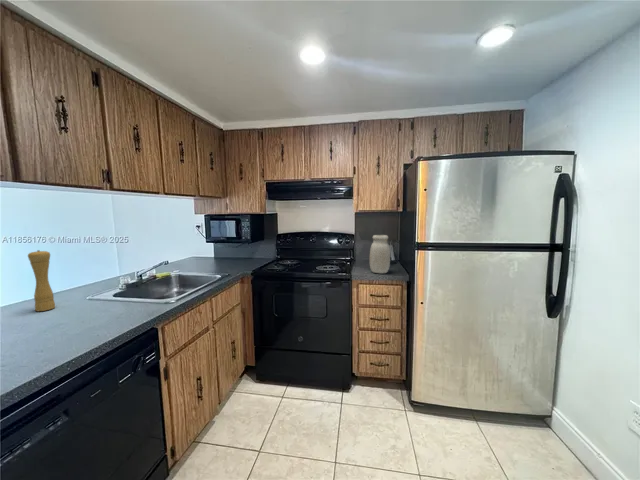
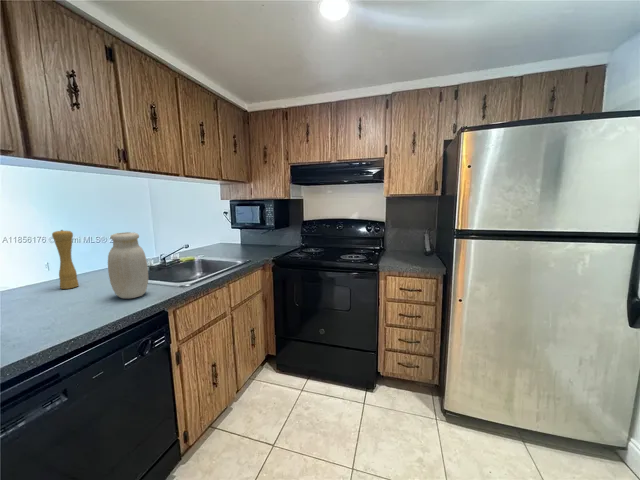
jar: present [370,235,390,273] -> present [108,232,148,298]

